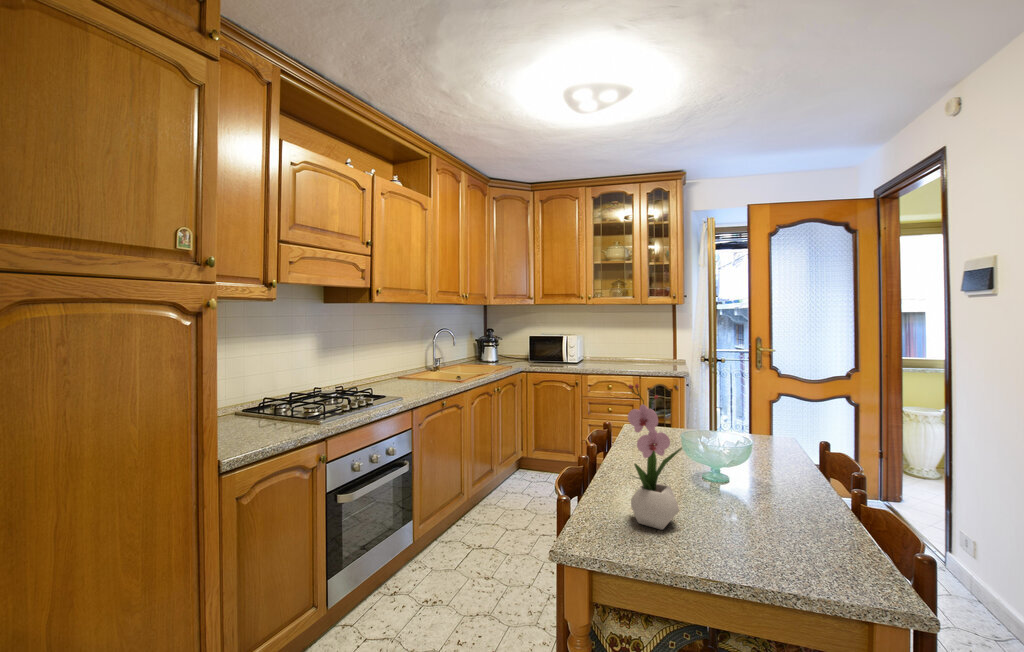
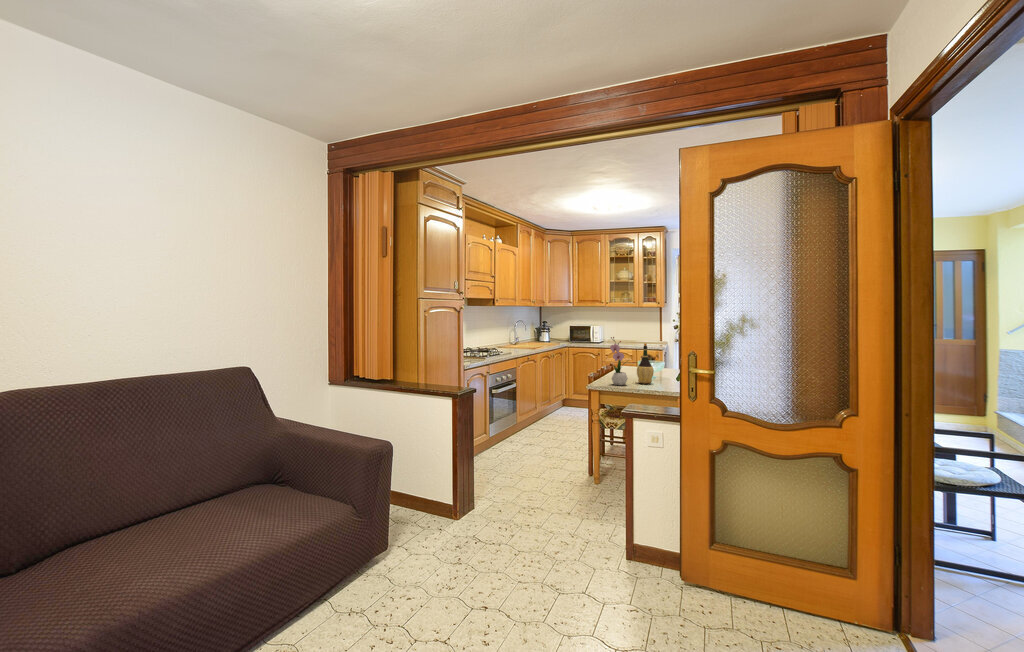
wine bottle: none [695,397,745,513] -> present [637,343,654,384]

